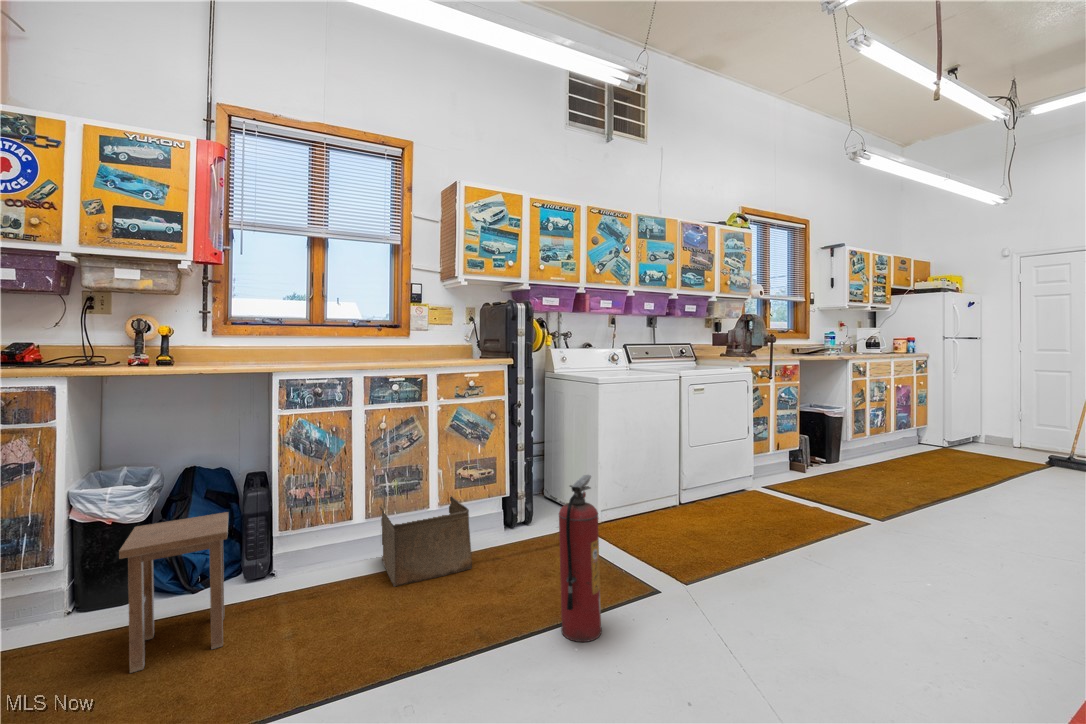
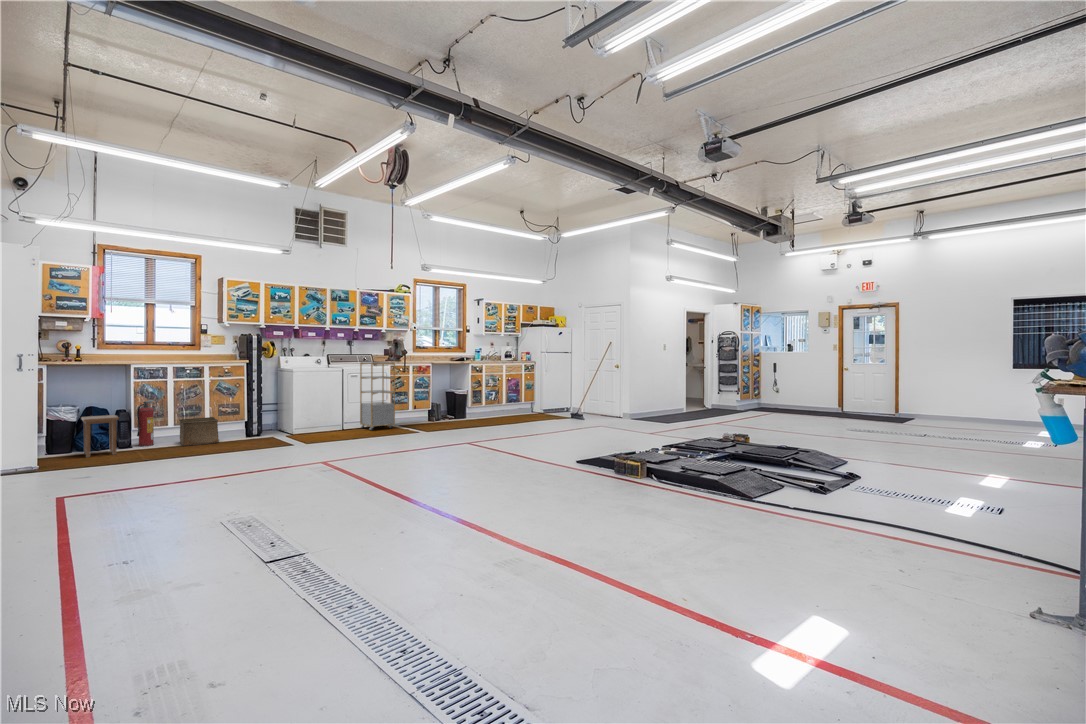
shelving unit: none [704,356,796,512] -> present [360,362,395,430]
fire extinguisher: present [559,475,602,642] -> present [137,400,154,446]

